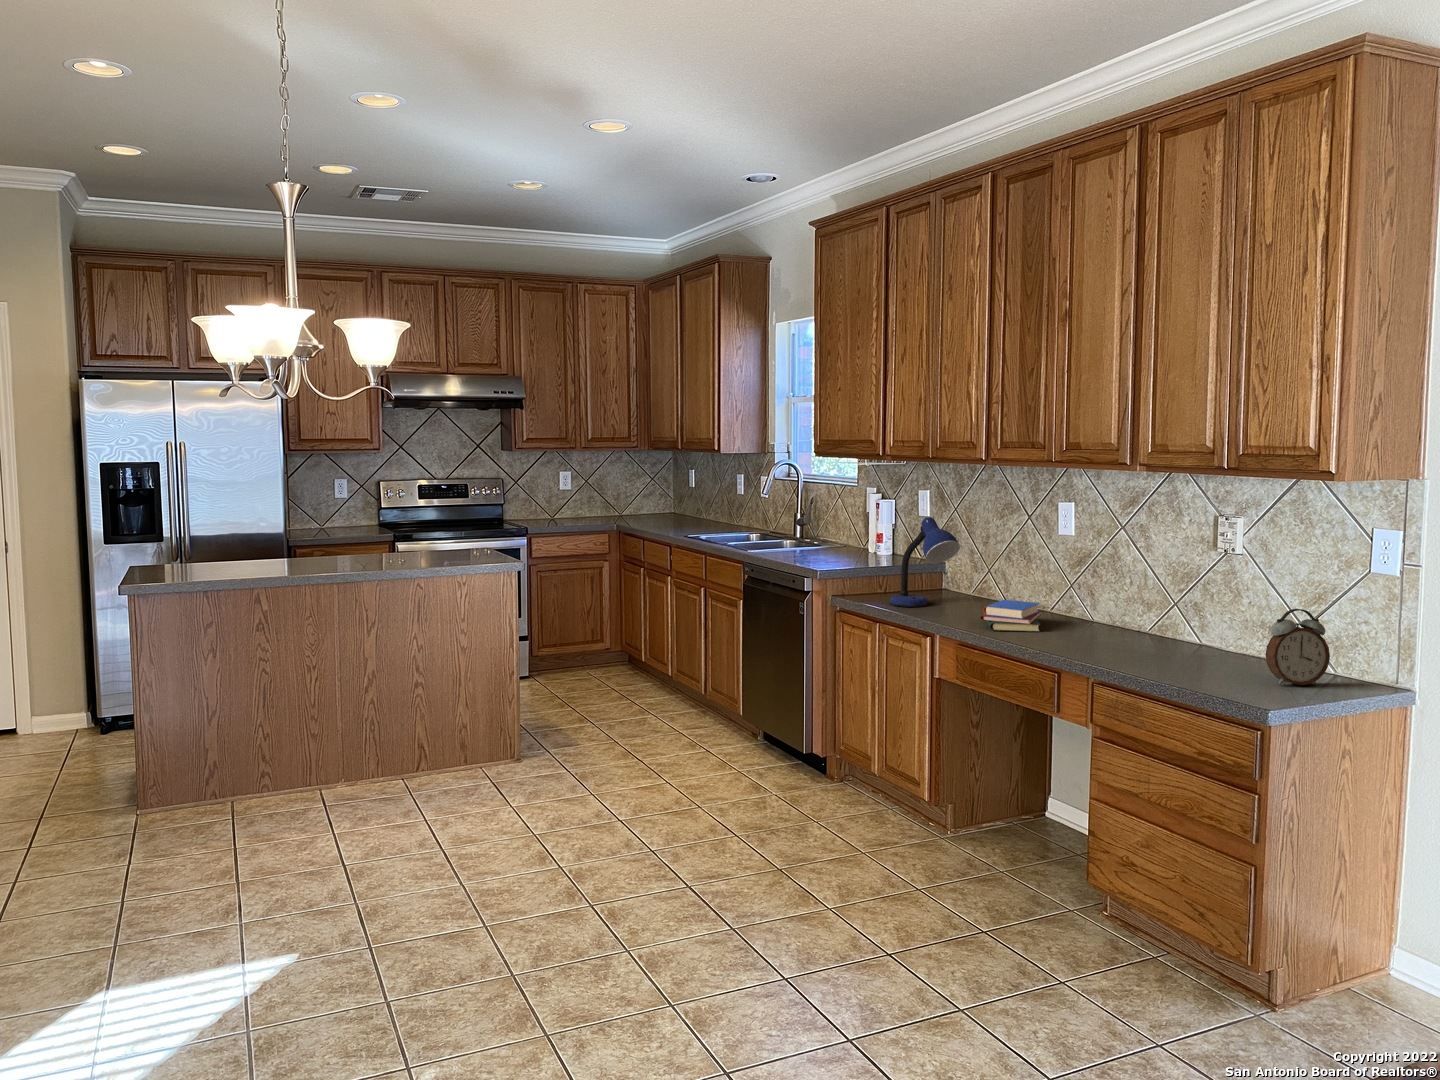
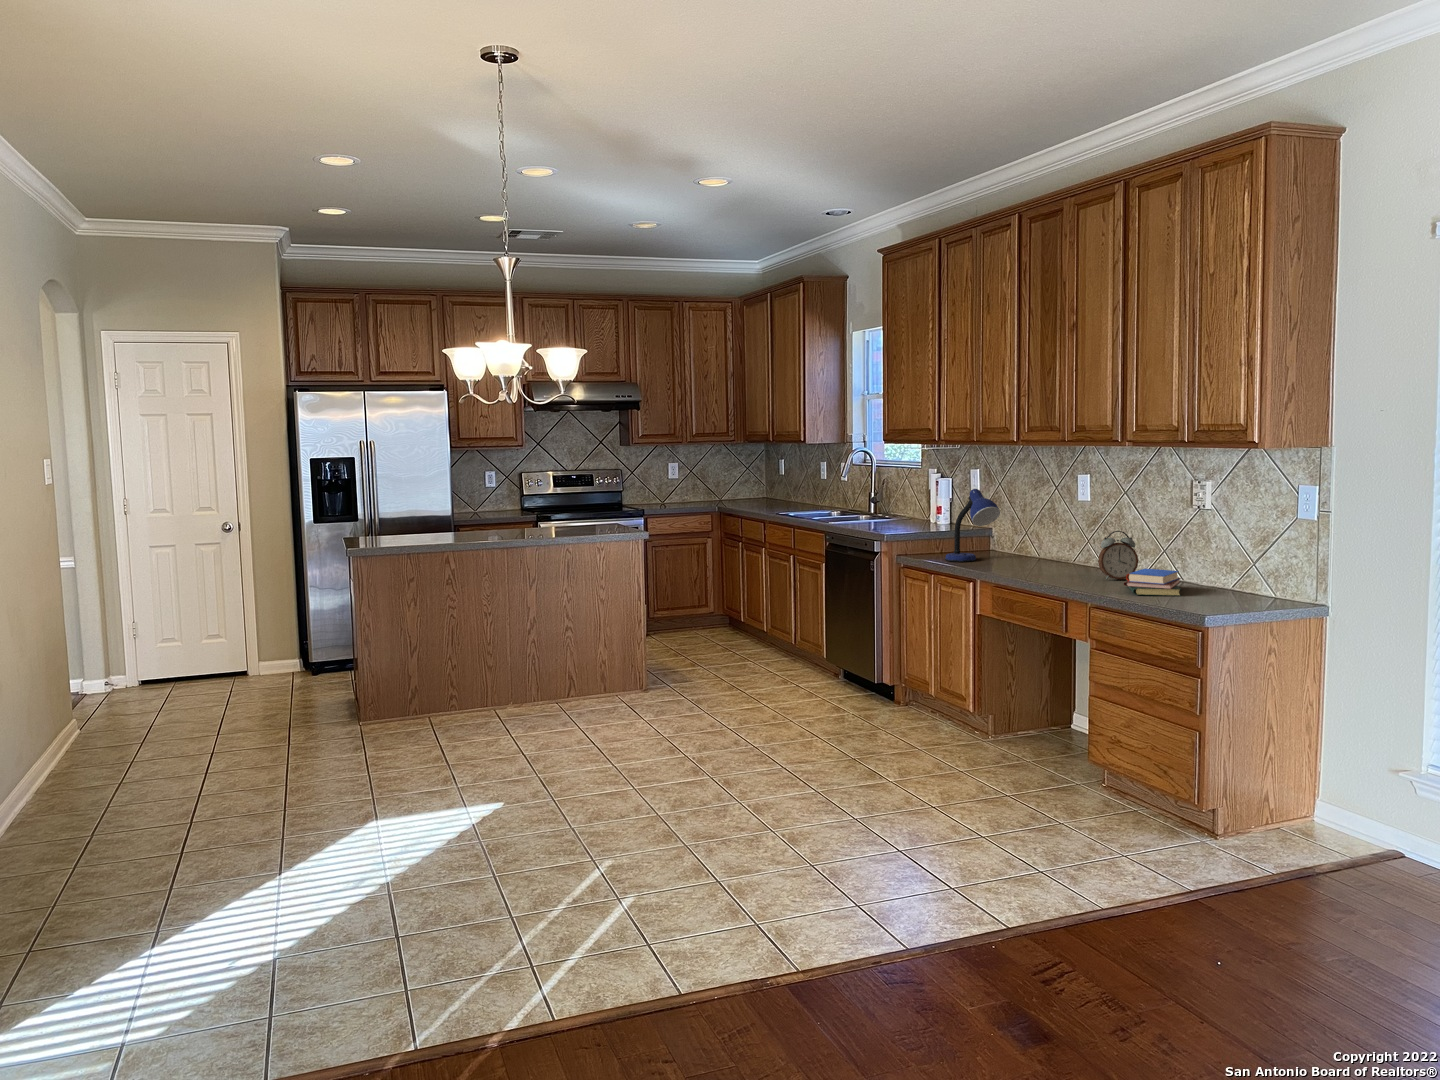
book: present [980,600,1042,632] -> present [1124,569,1181,596]
alarm clock: present [1265,609,1330,685] -> present [1098,531,1138,579]

